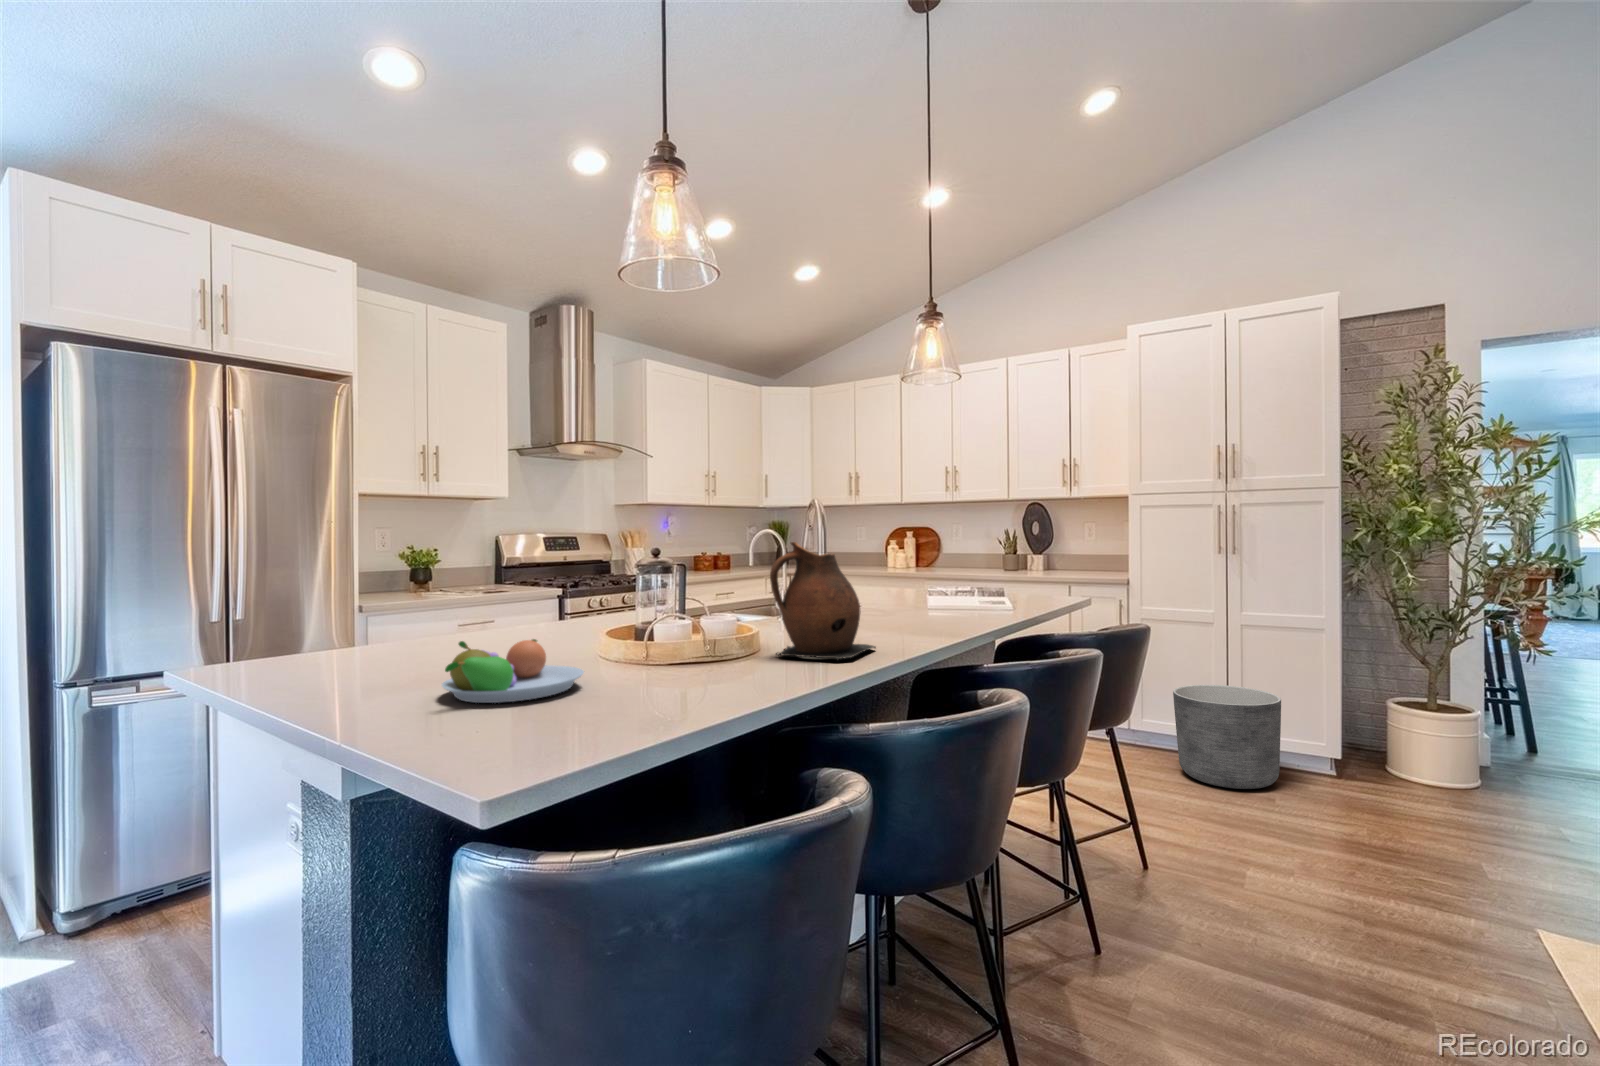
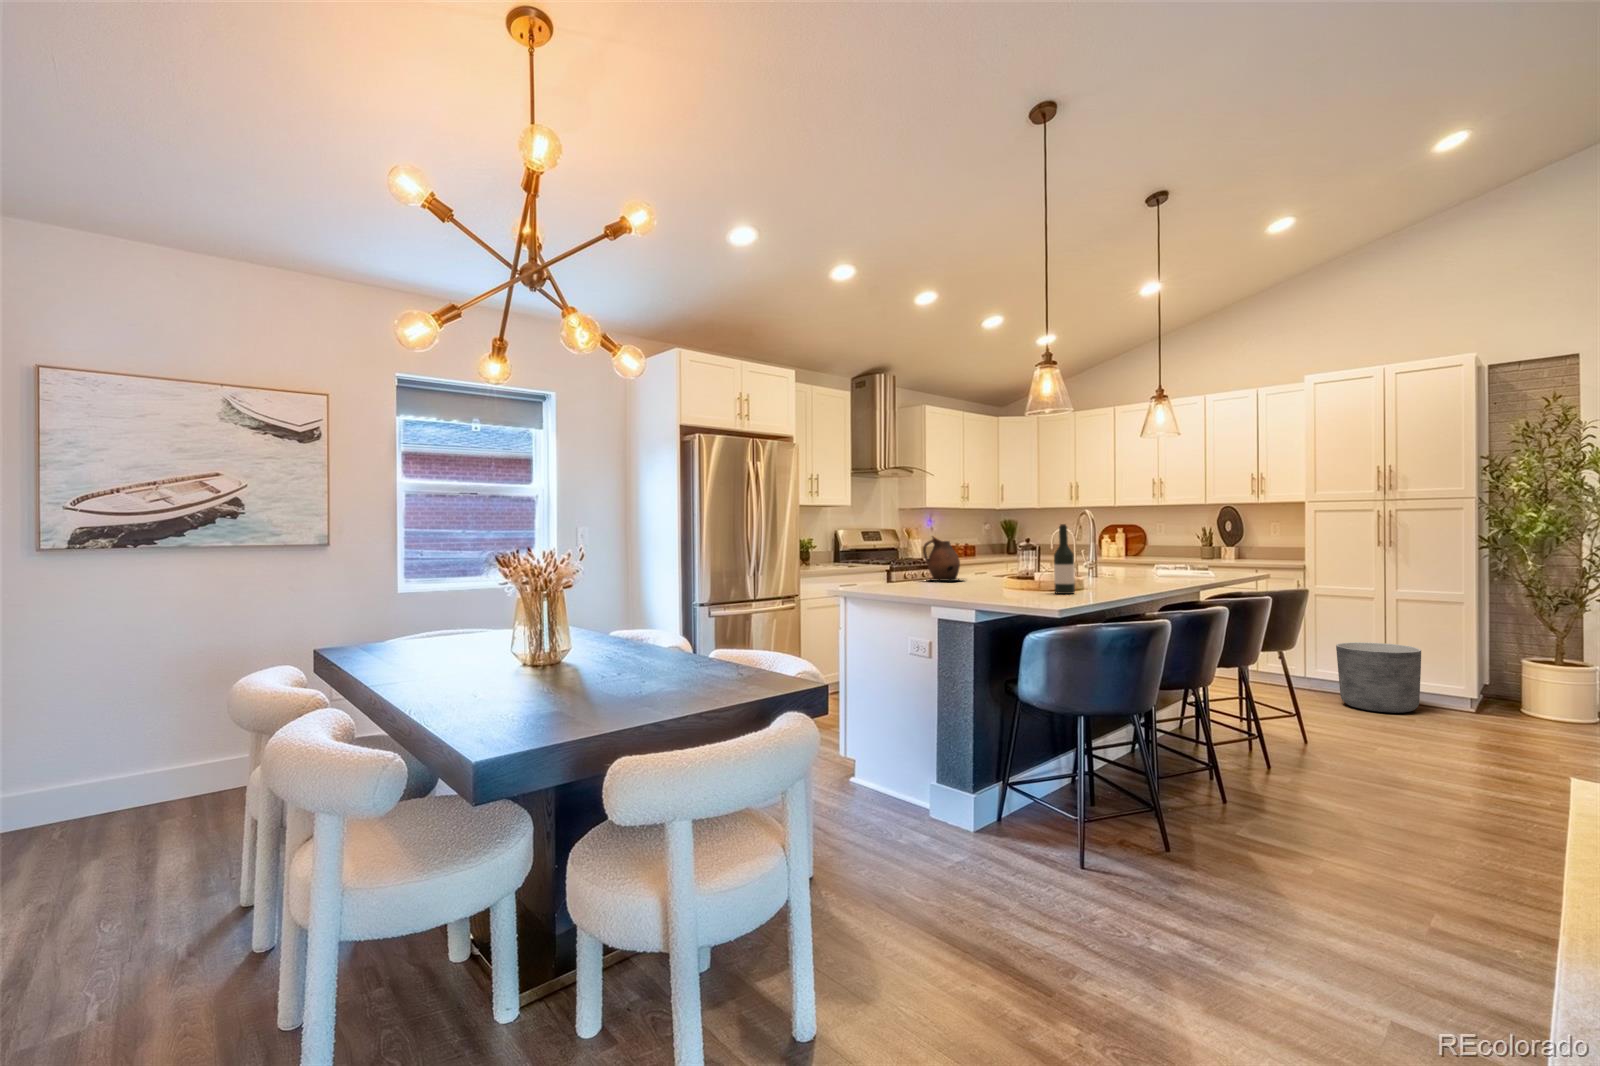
wine bottle: none [635,516,686,695] -> present [1054,524,1075,594]
ceramic pitcher: present [770,542,876,661] -> present [923,536,960,581]
fruit bowl: present [442,639,584,703] -> none [977,572,1031,594]

